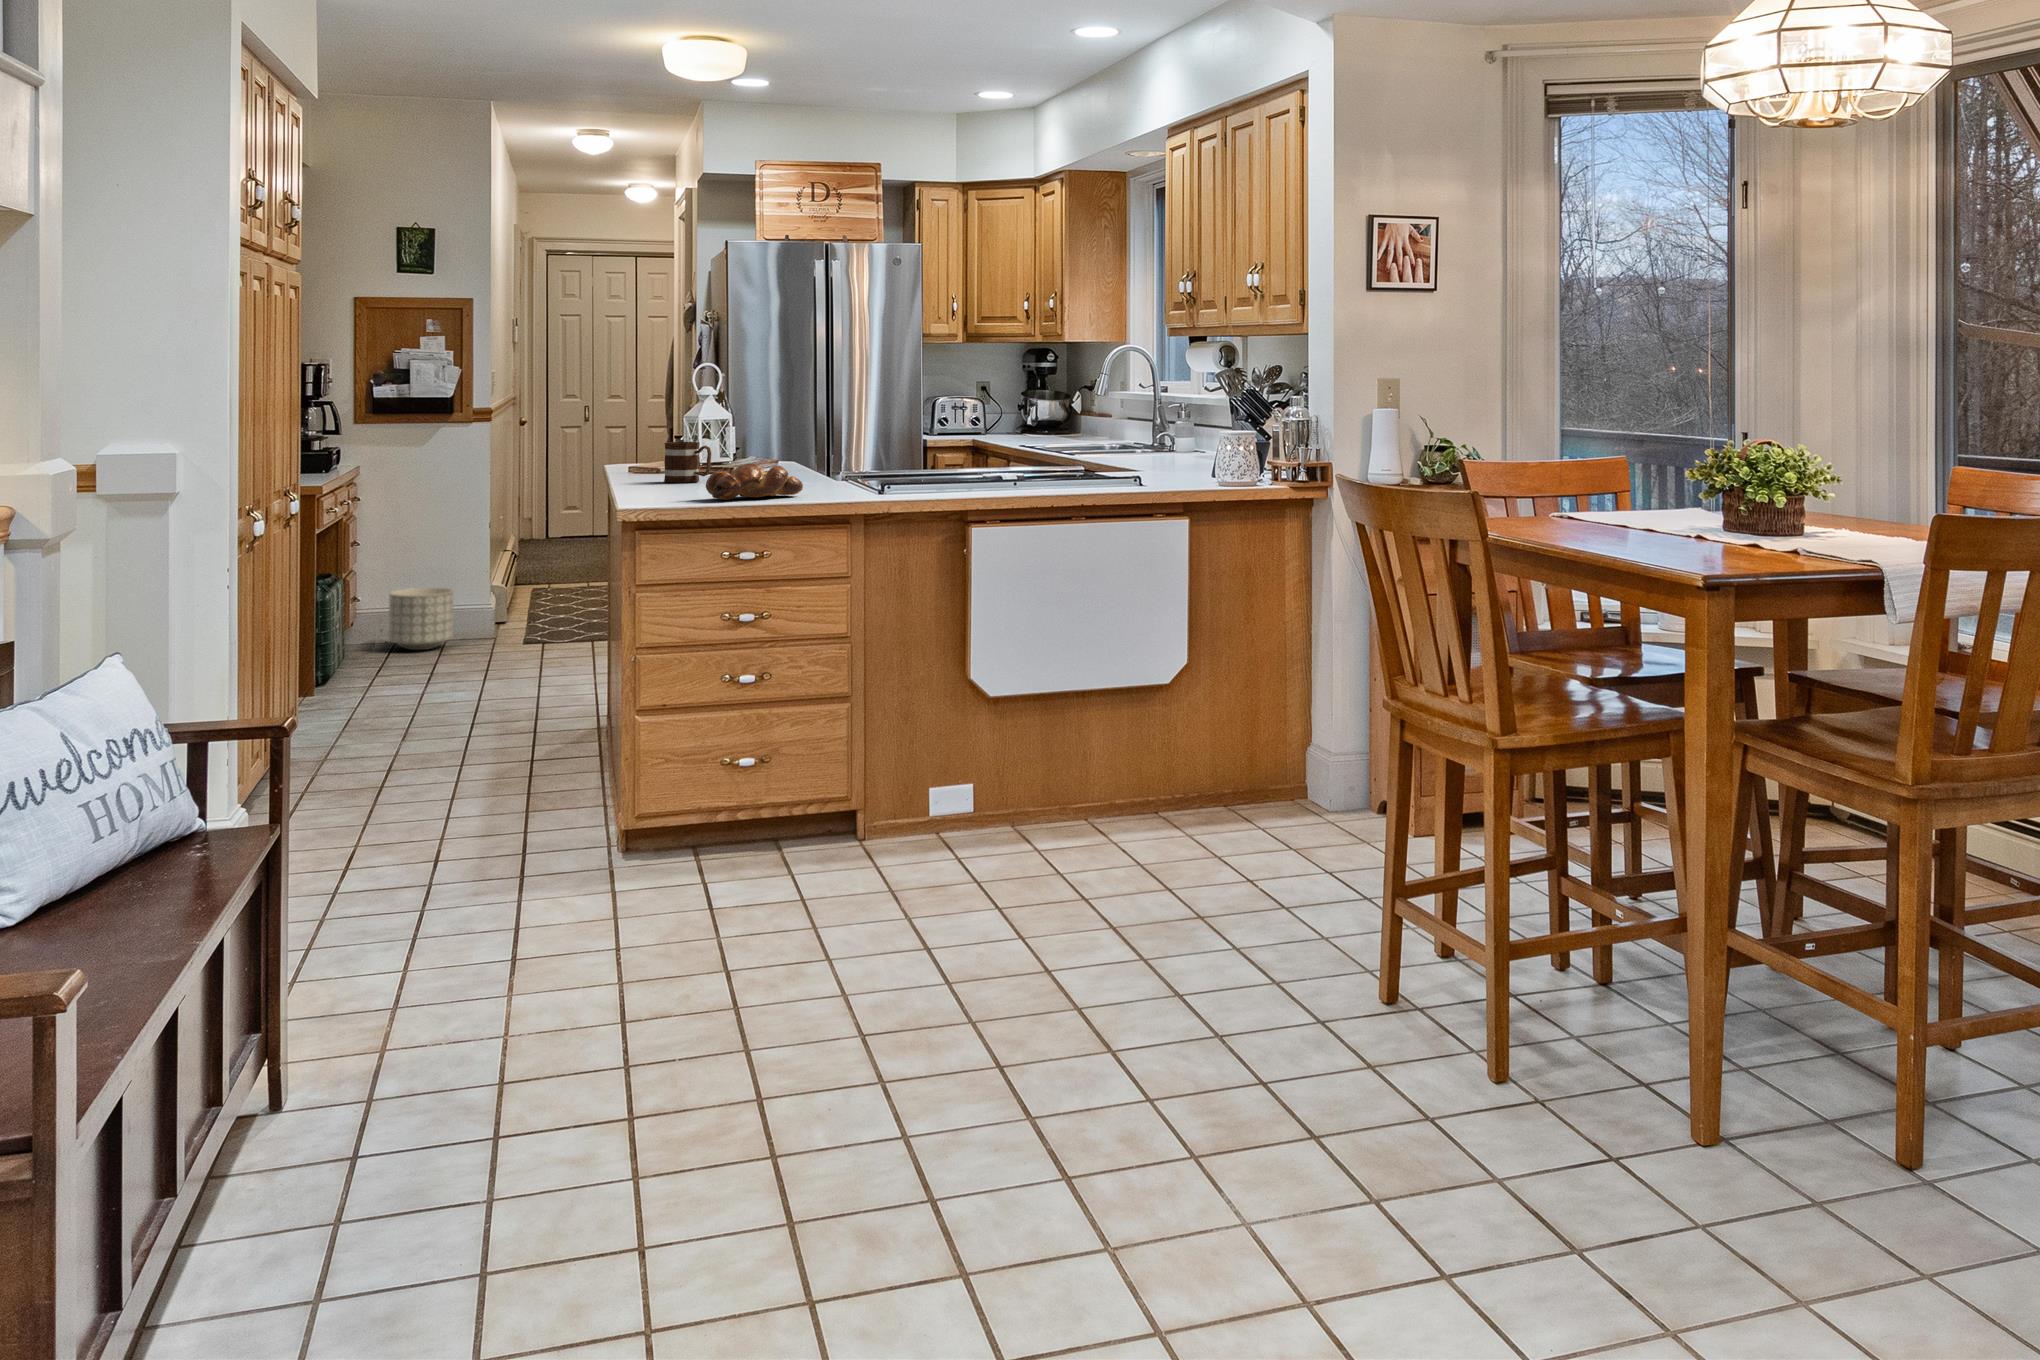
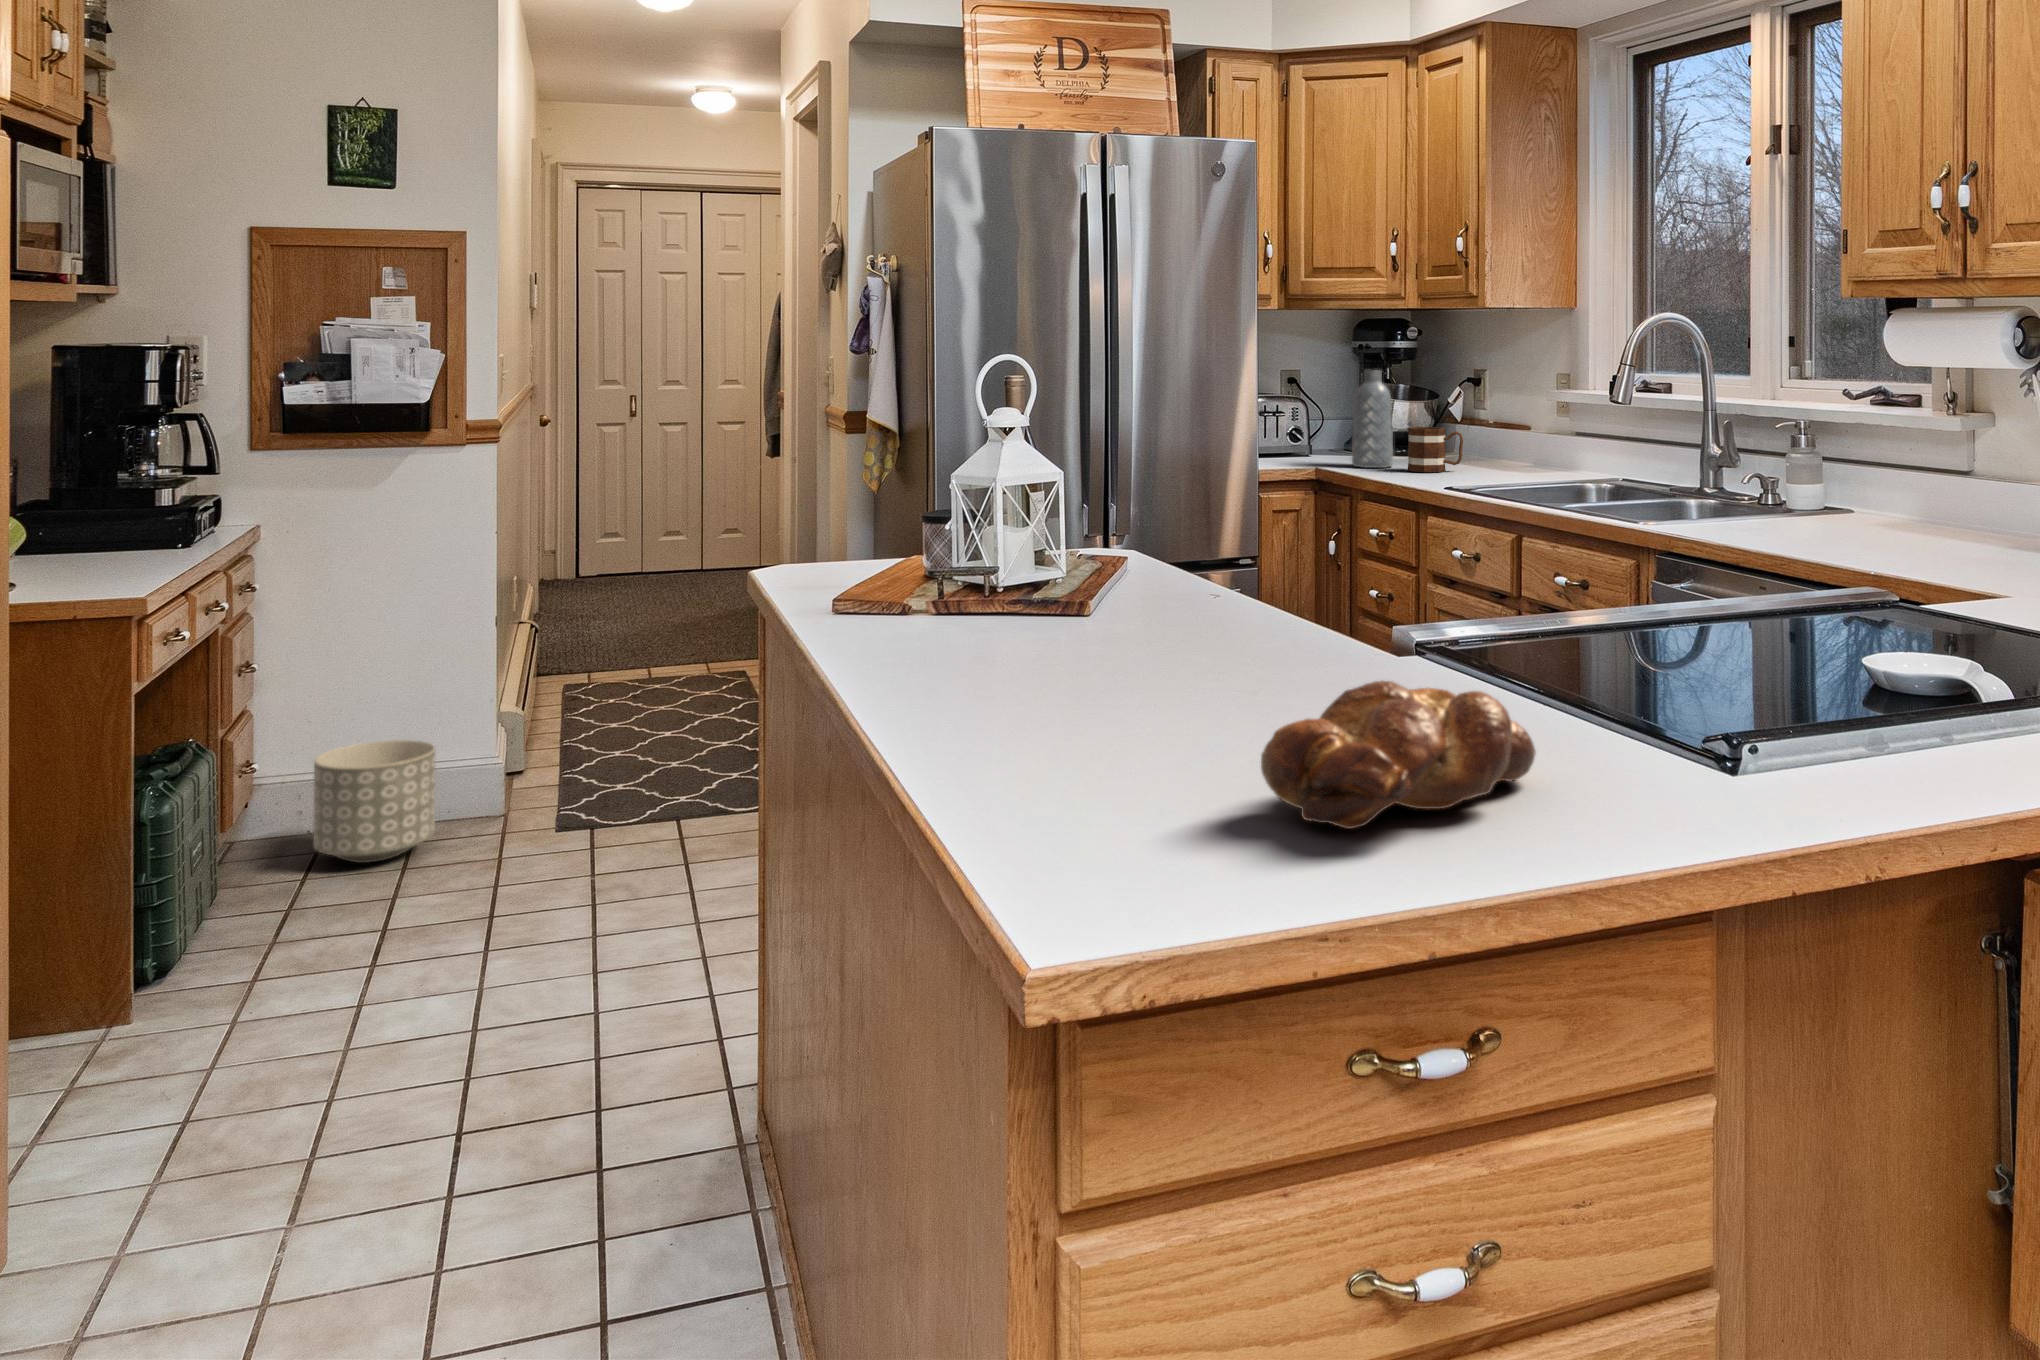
vase: none [1006,381,1032,442] -> present [1352,370,1393,468]
mug: present [664,442,711,483] -> present [1408,427,1463,472]

